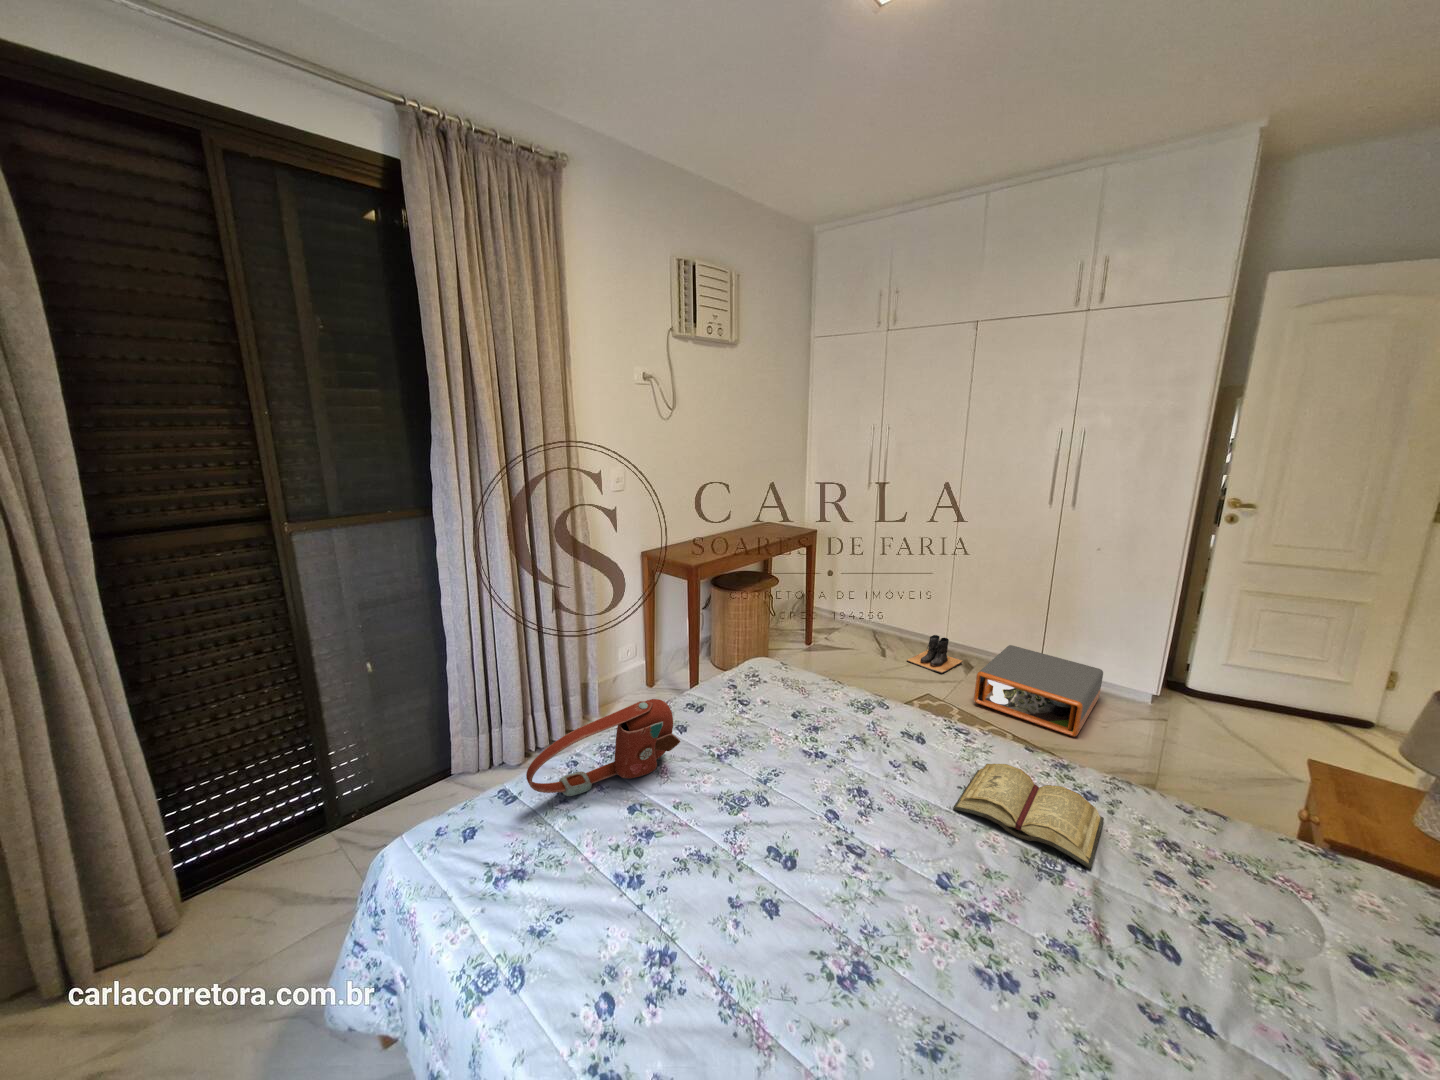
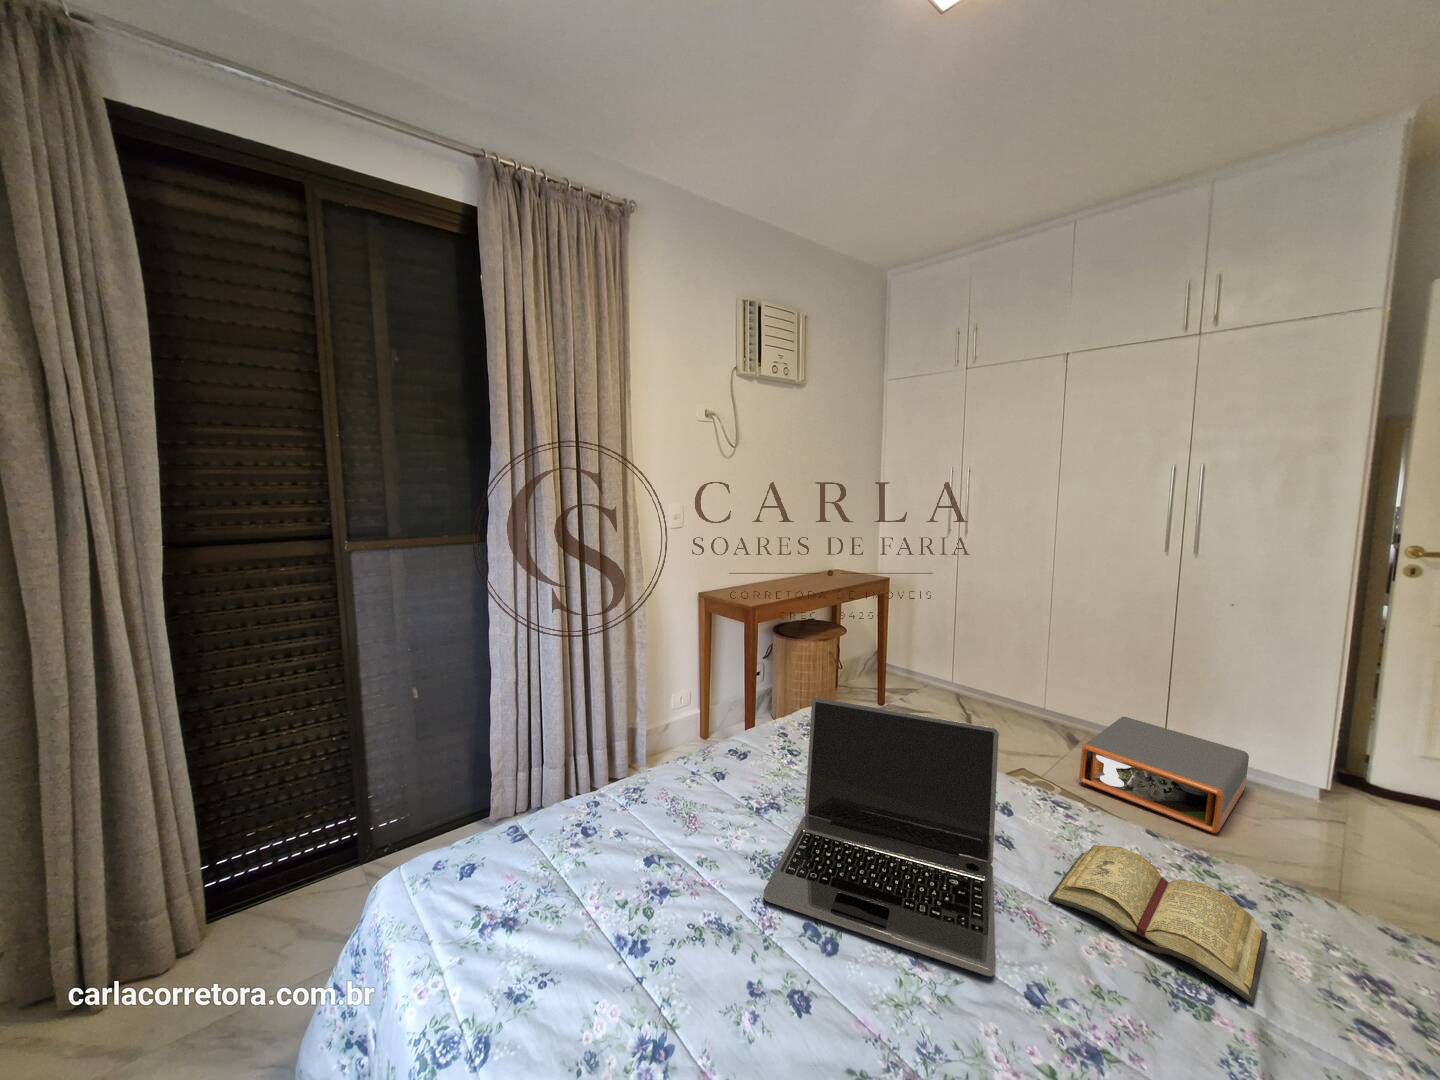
boots: present [907,635,963,673] -> none [996,701,1065,746]
laptop: none [733,661,918,872] -> present [764,698,999,976]
handbag: present [526,699,680,796] -> none [534,735,712,839]

